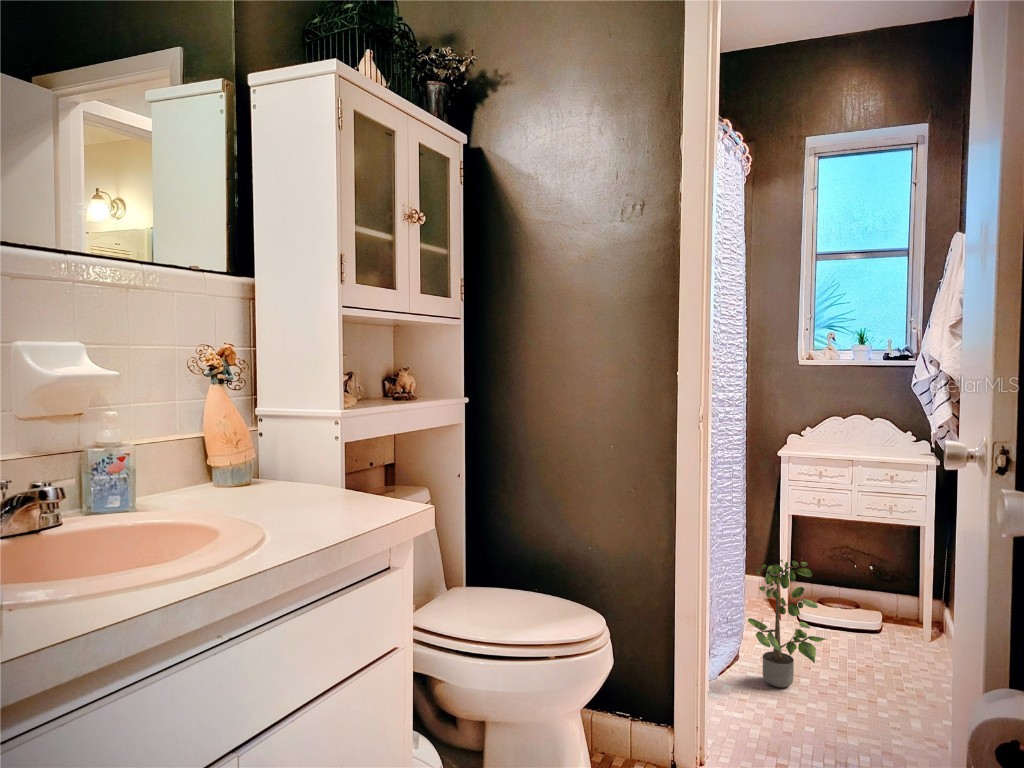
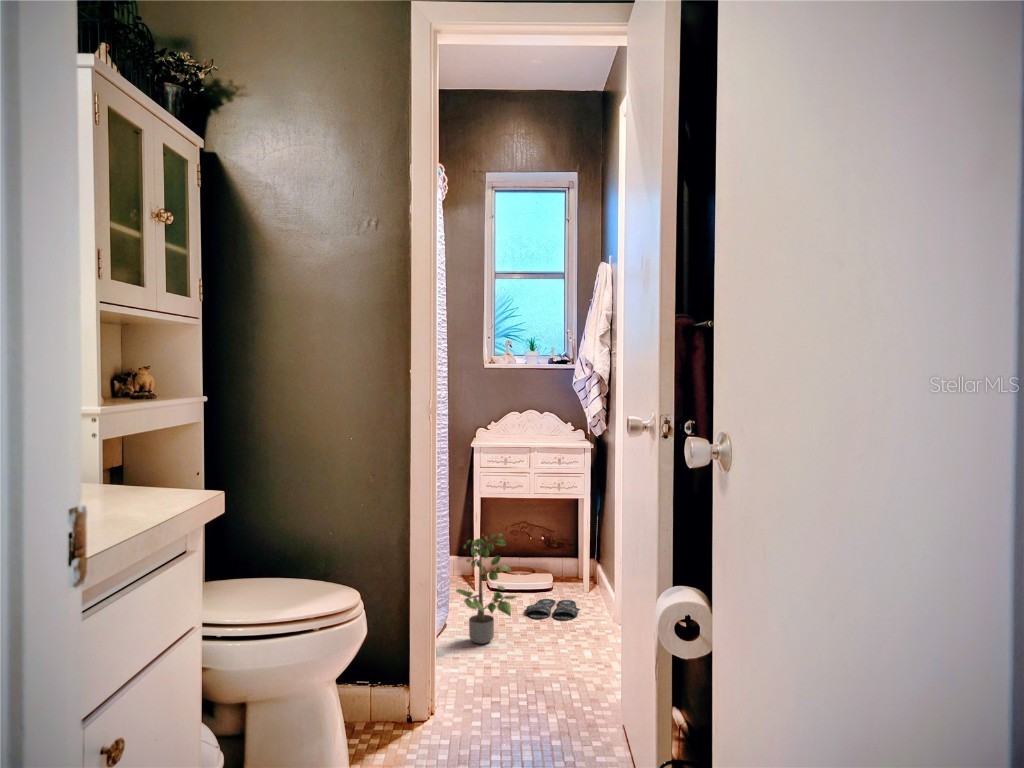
slippers: none [841,642,915,678] -> present [526,599,580,621]

